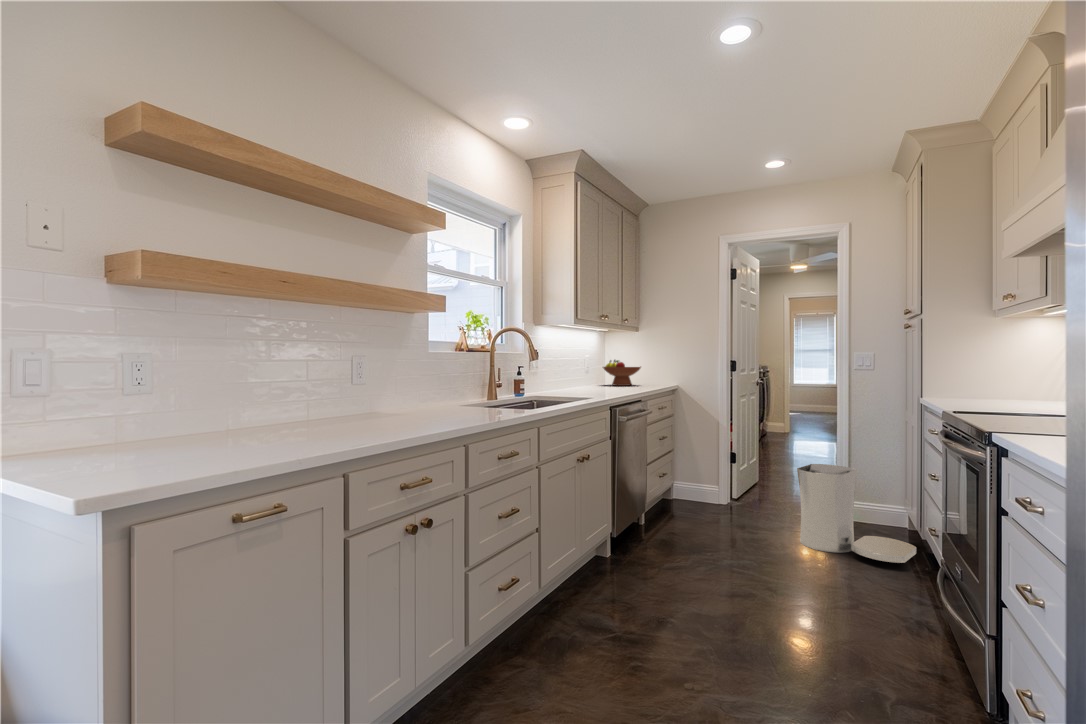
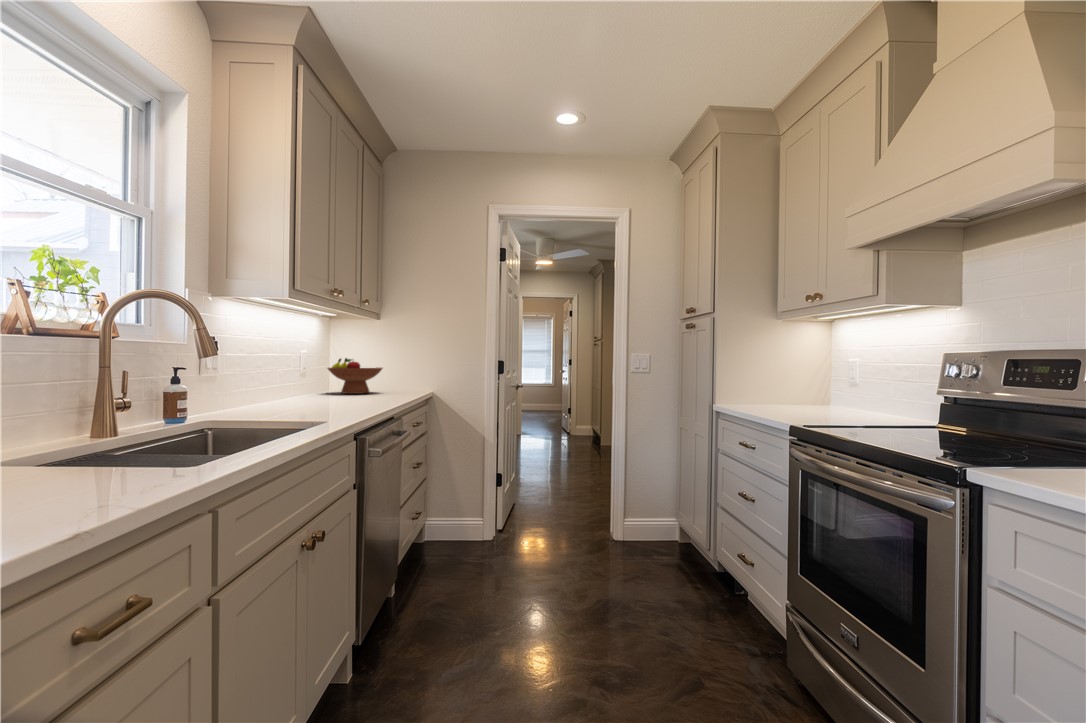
trash can: present [797,464,916,563] -> none [592,484,714,599]

